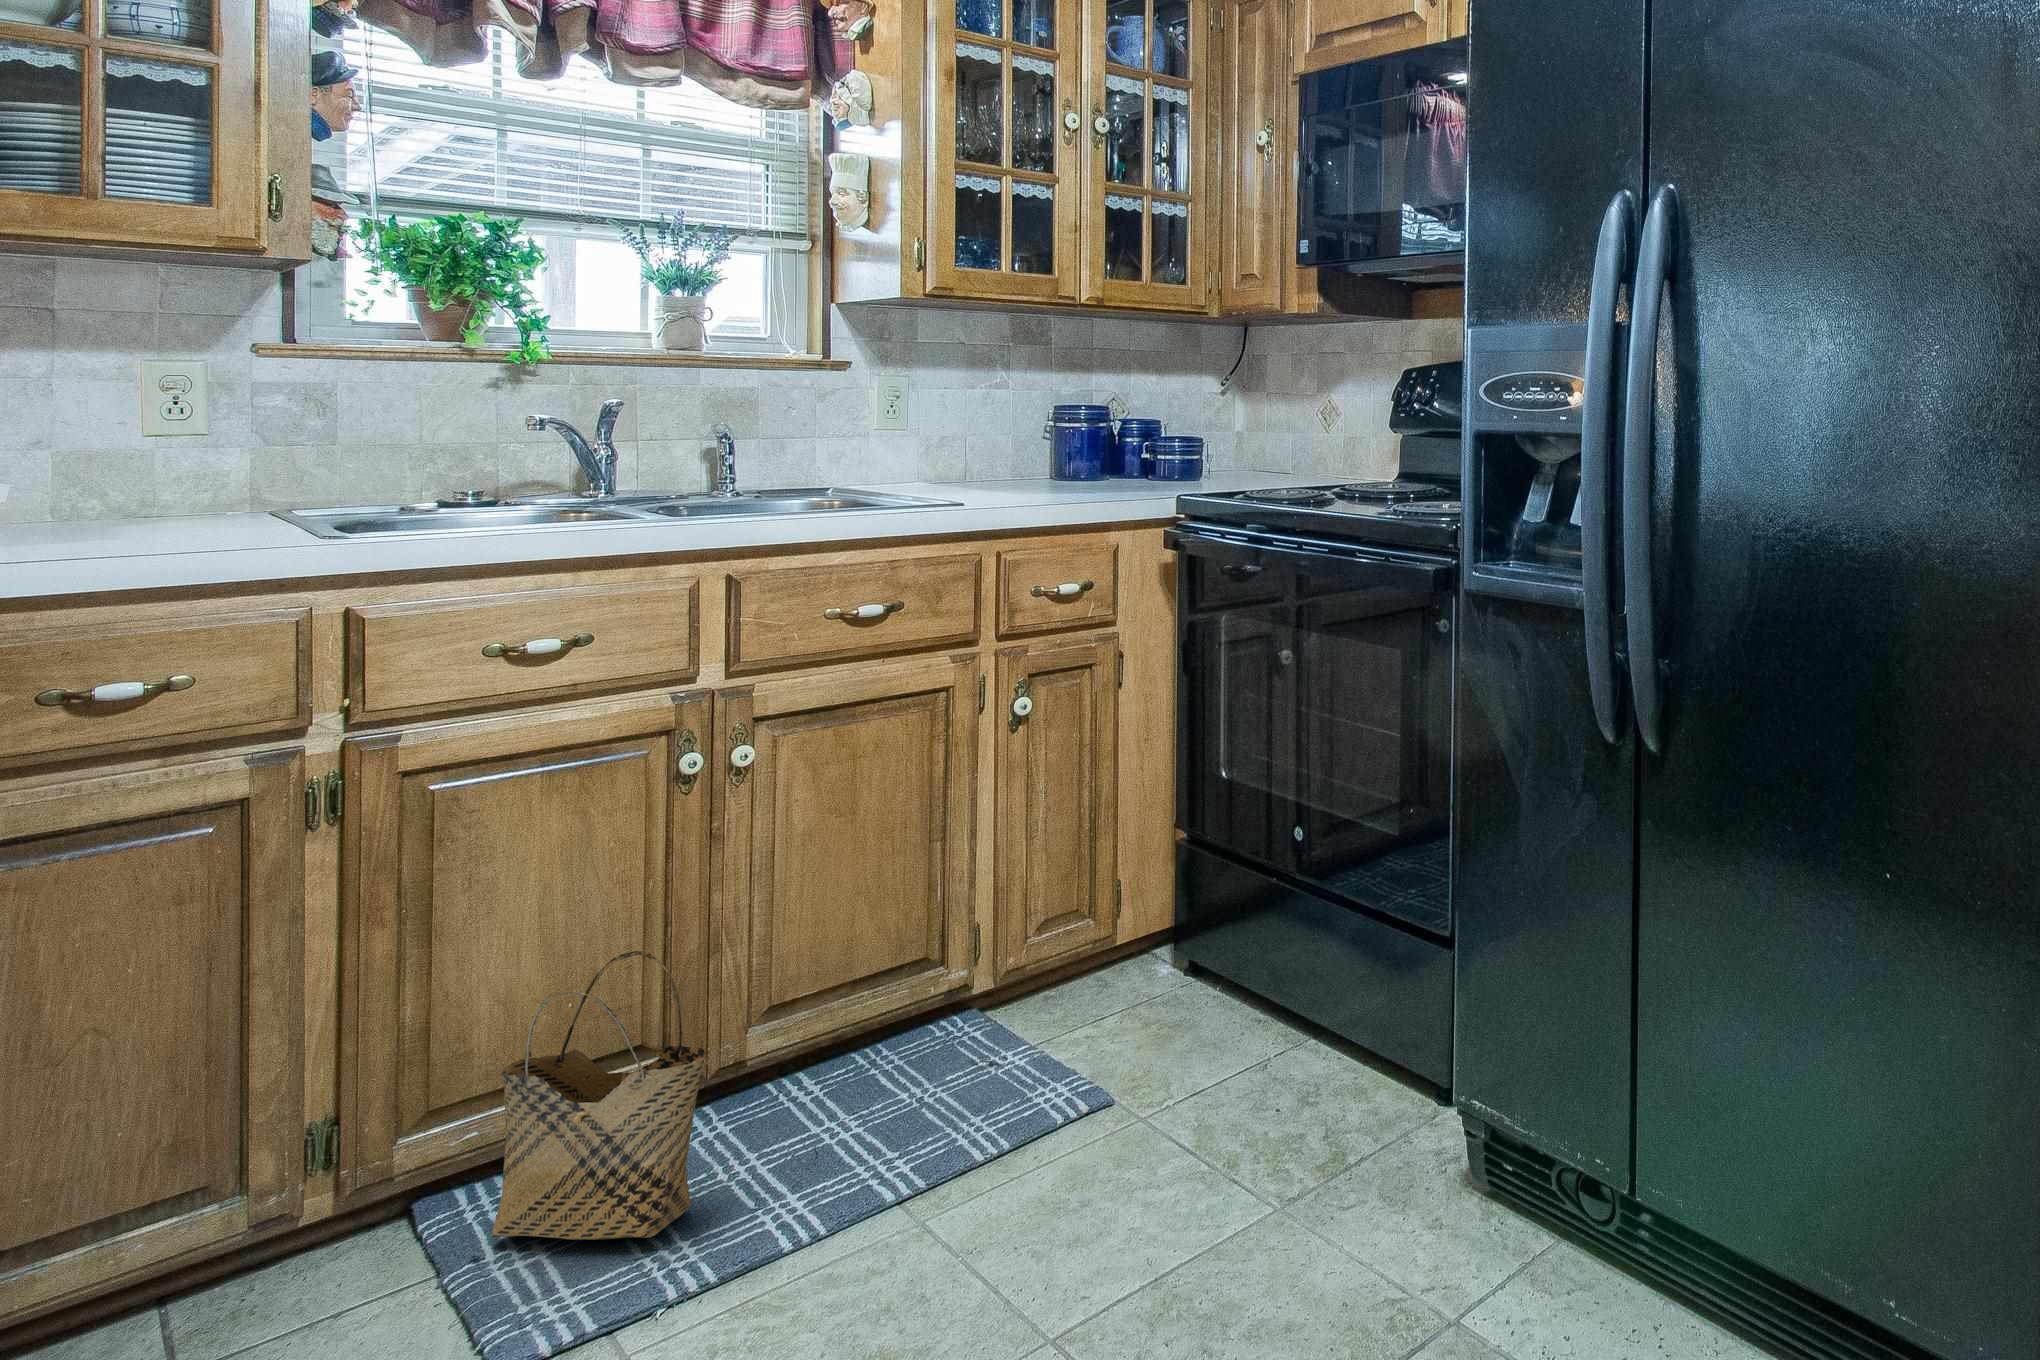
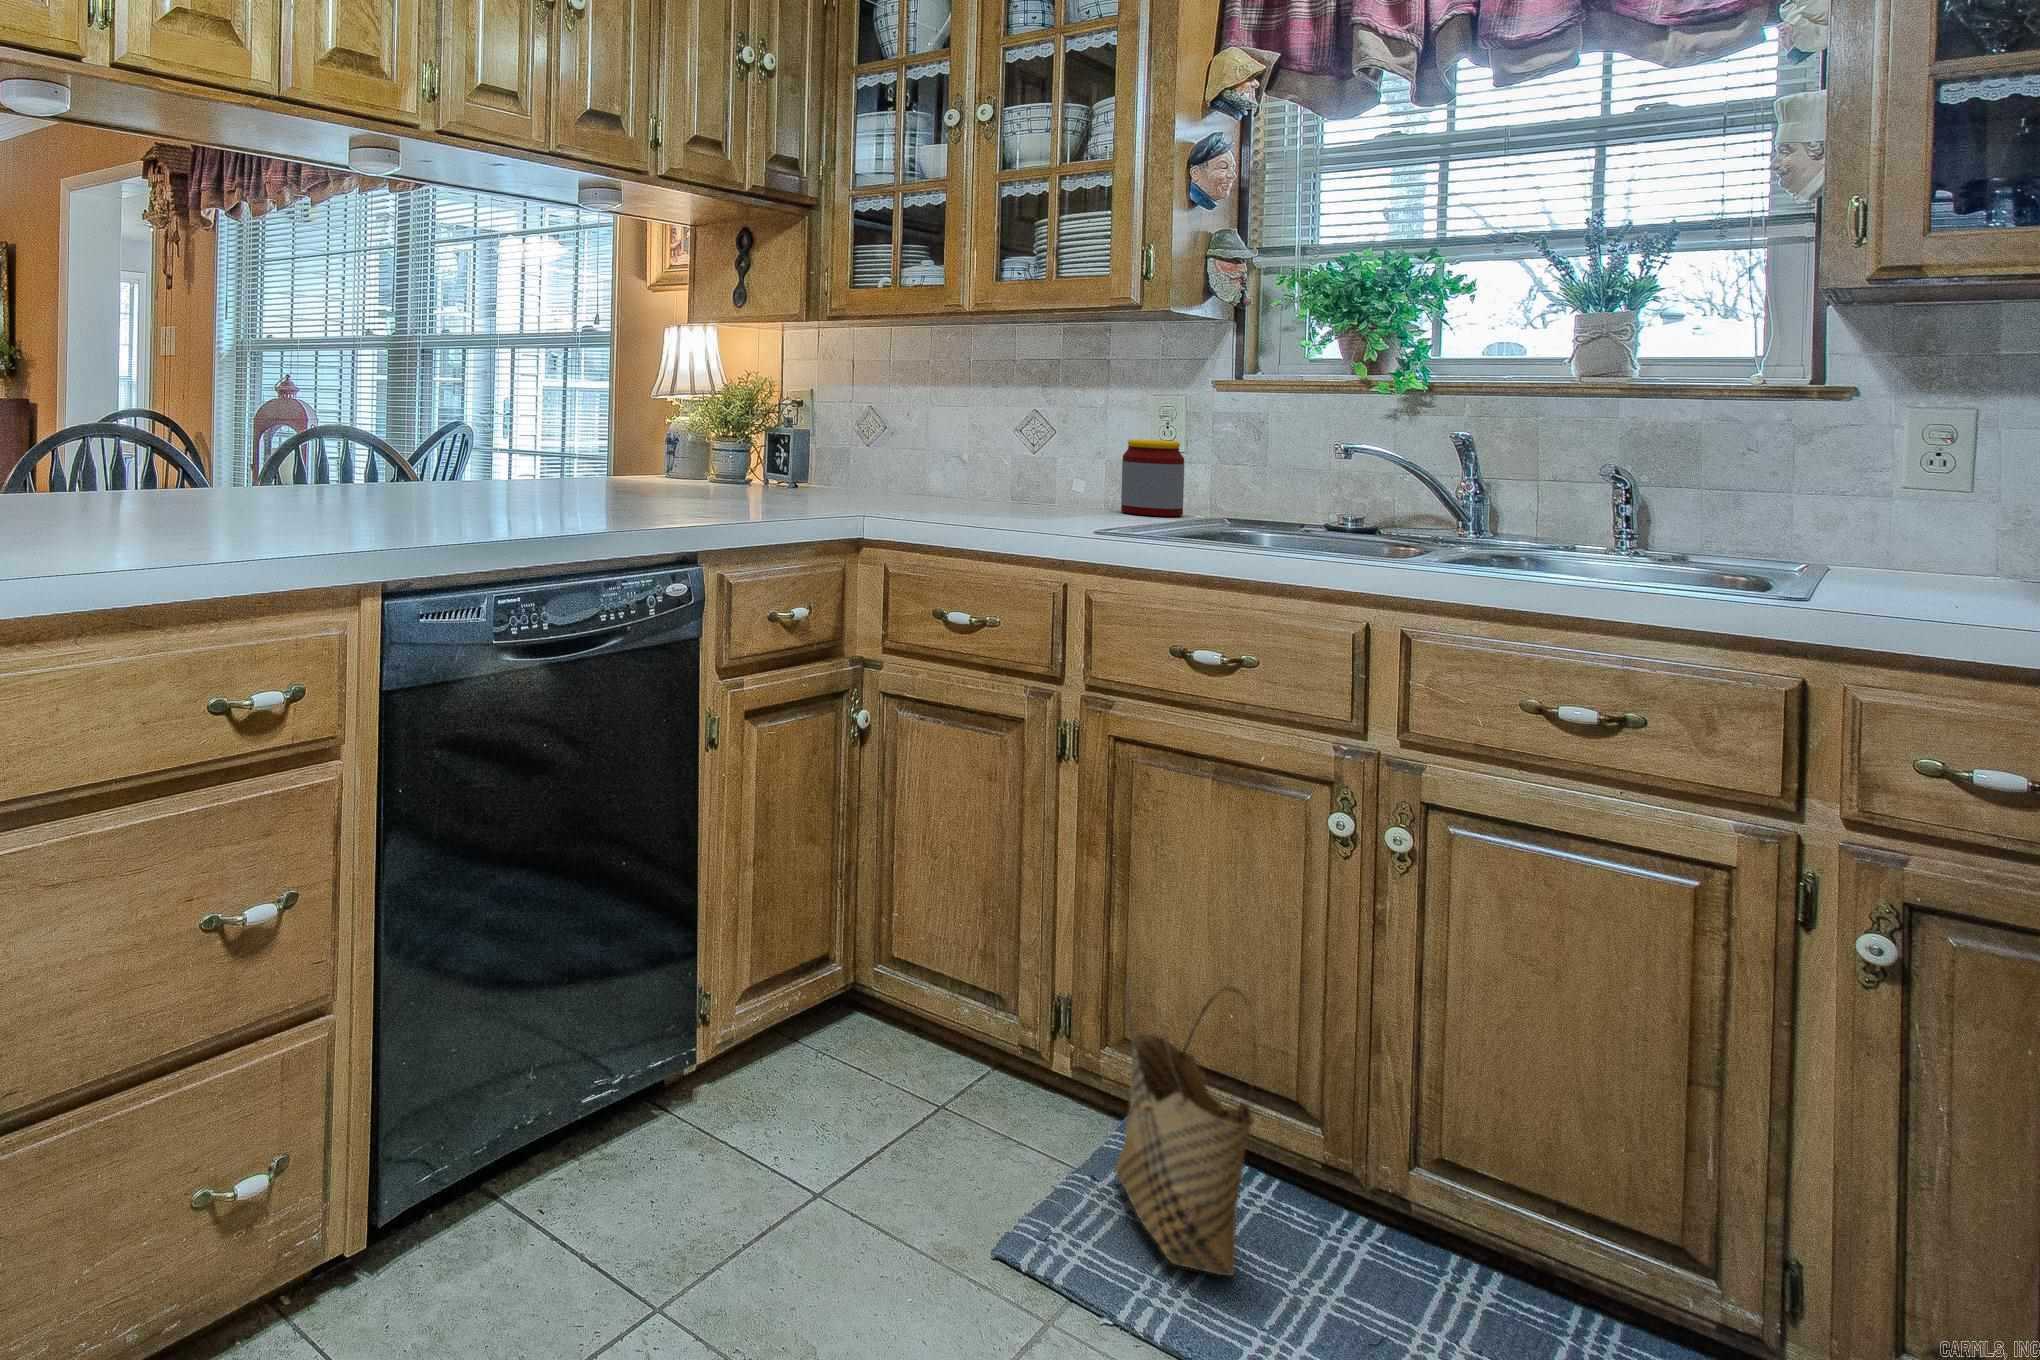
jar: none [100,422,207,521] -> present [1121,439,1184,516]

